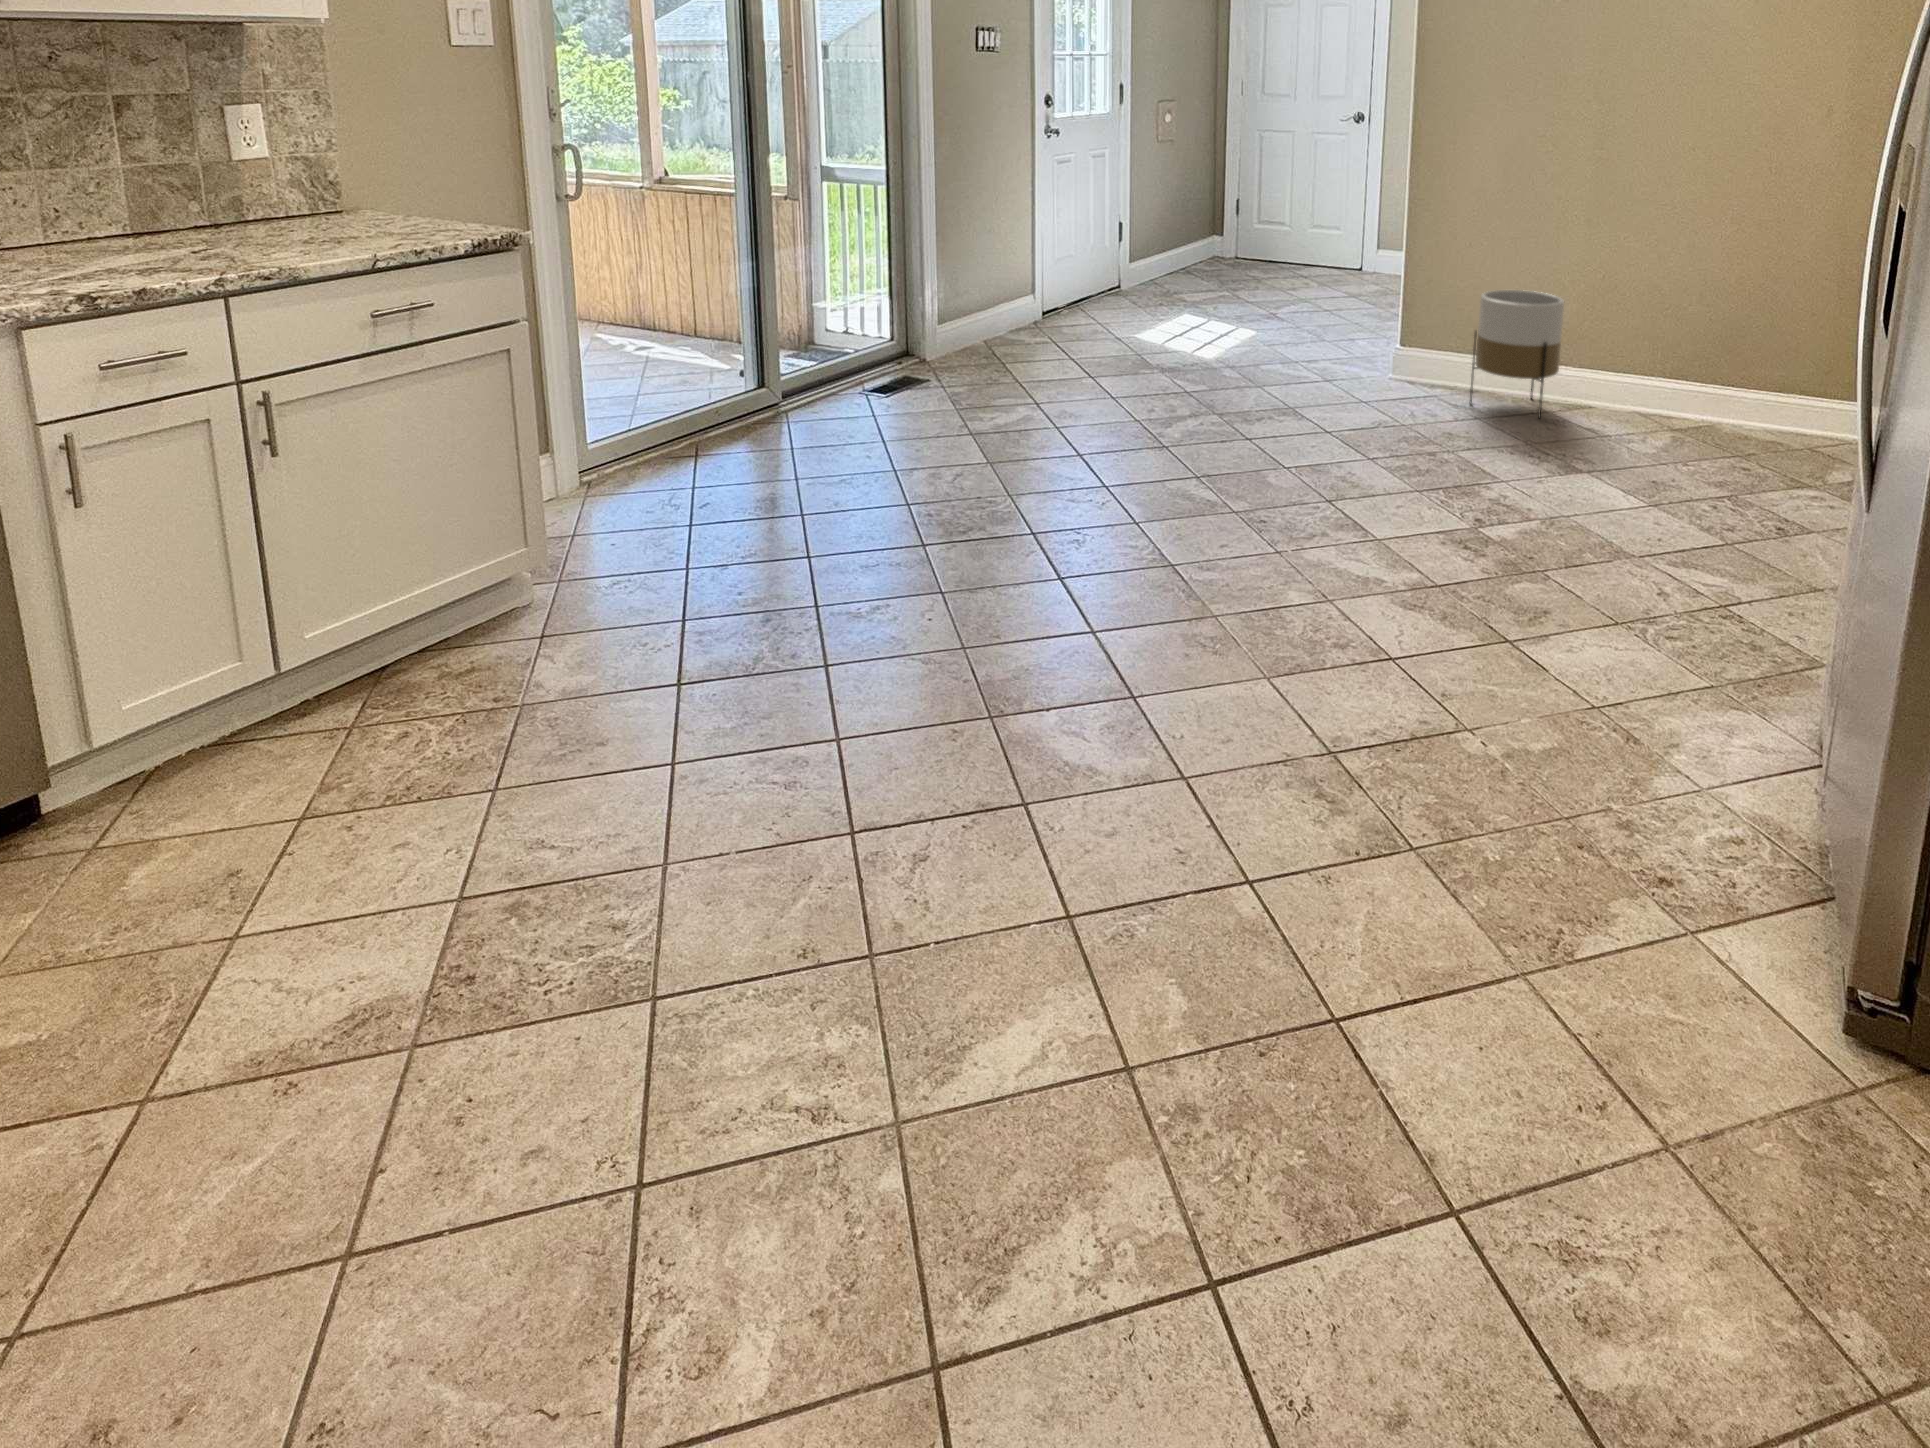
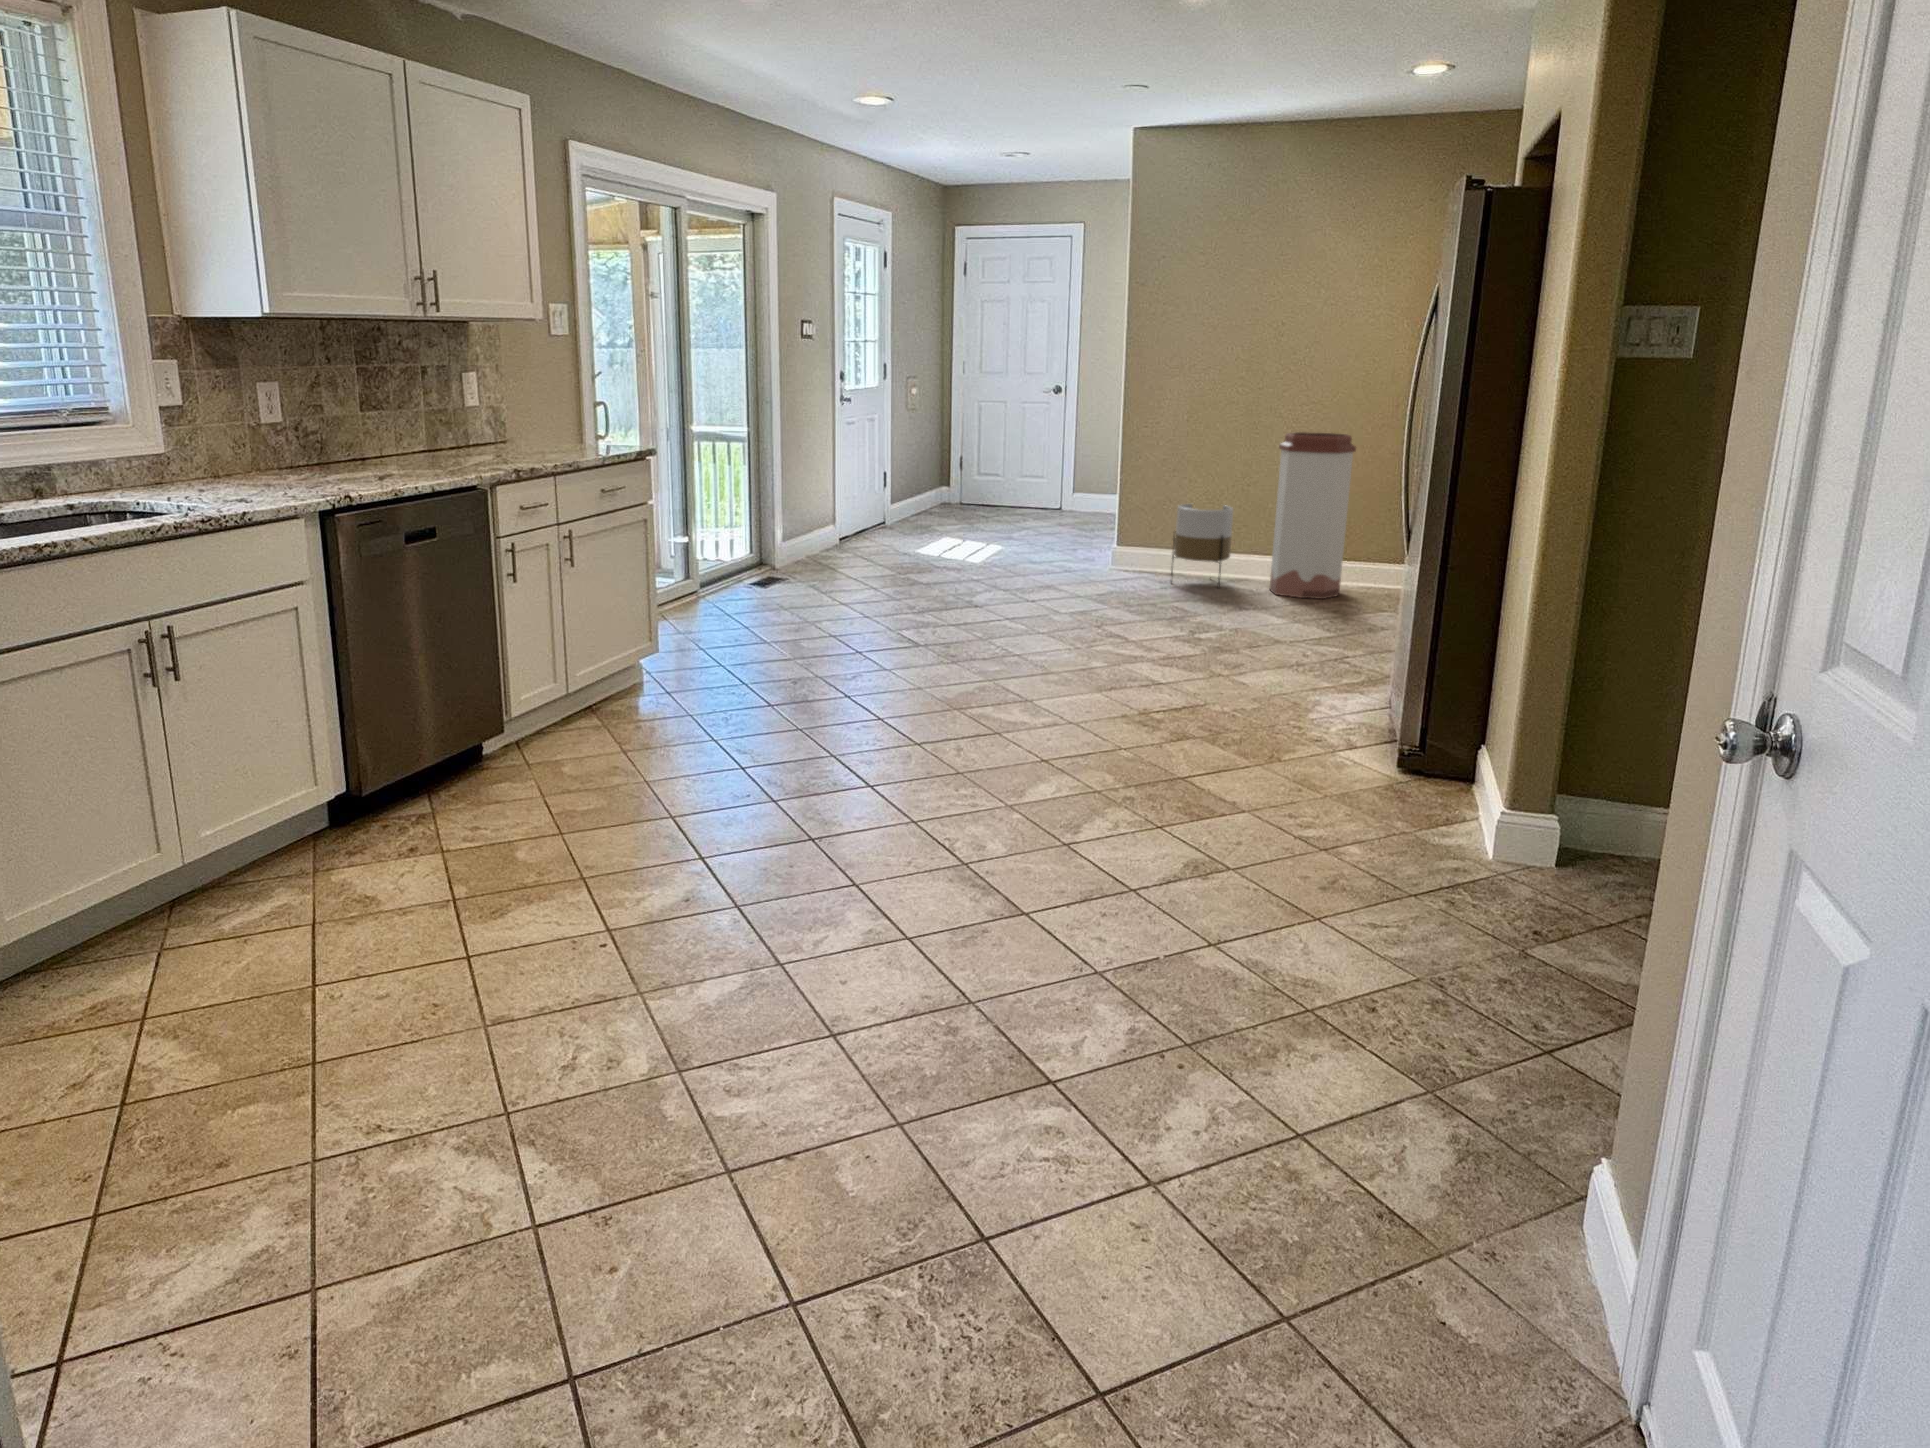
trash can: none [1618,192,1758,447] -> present [1270,432,1356,599]

